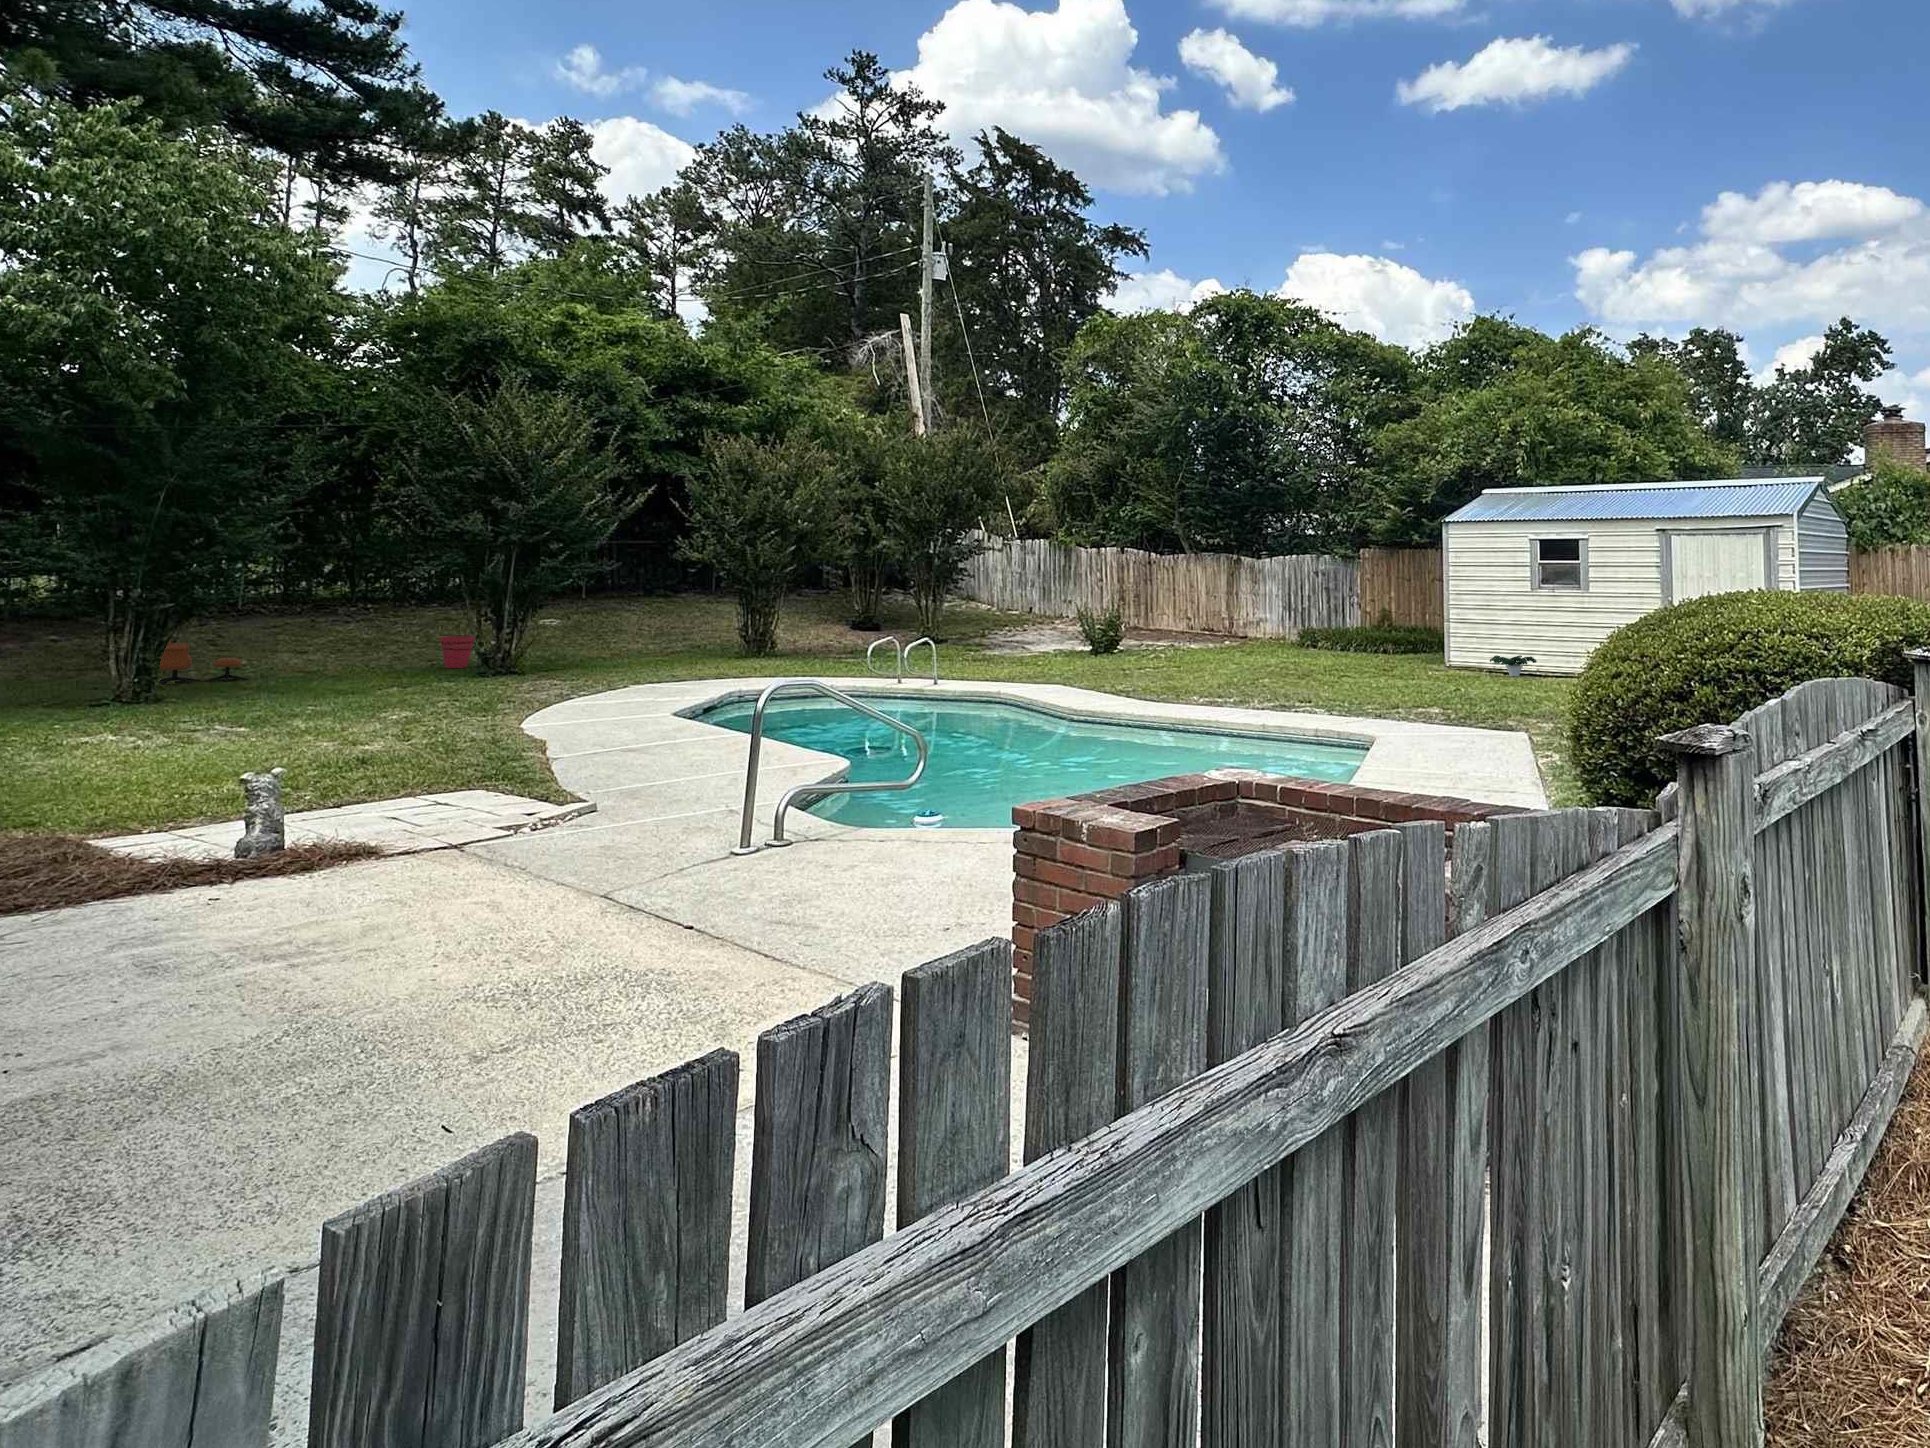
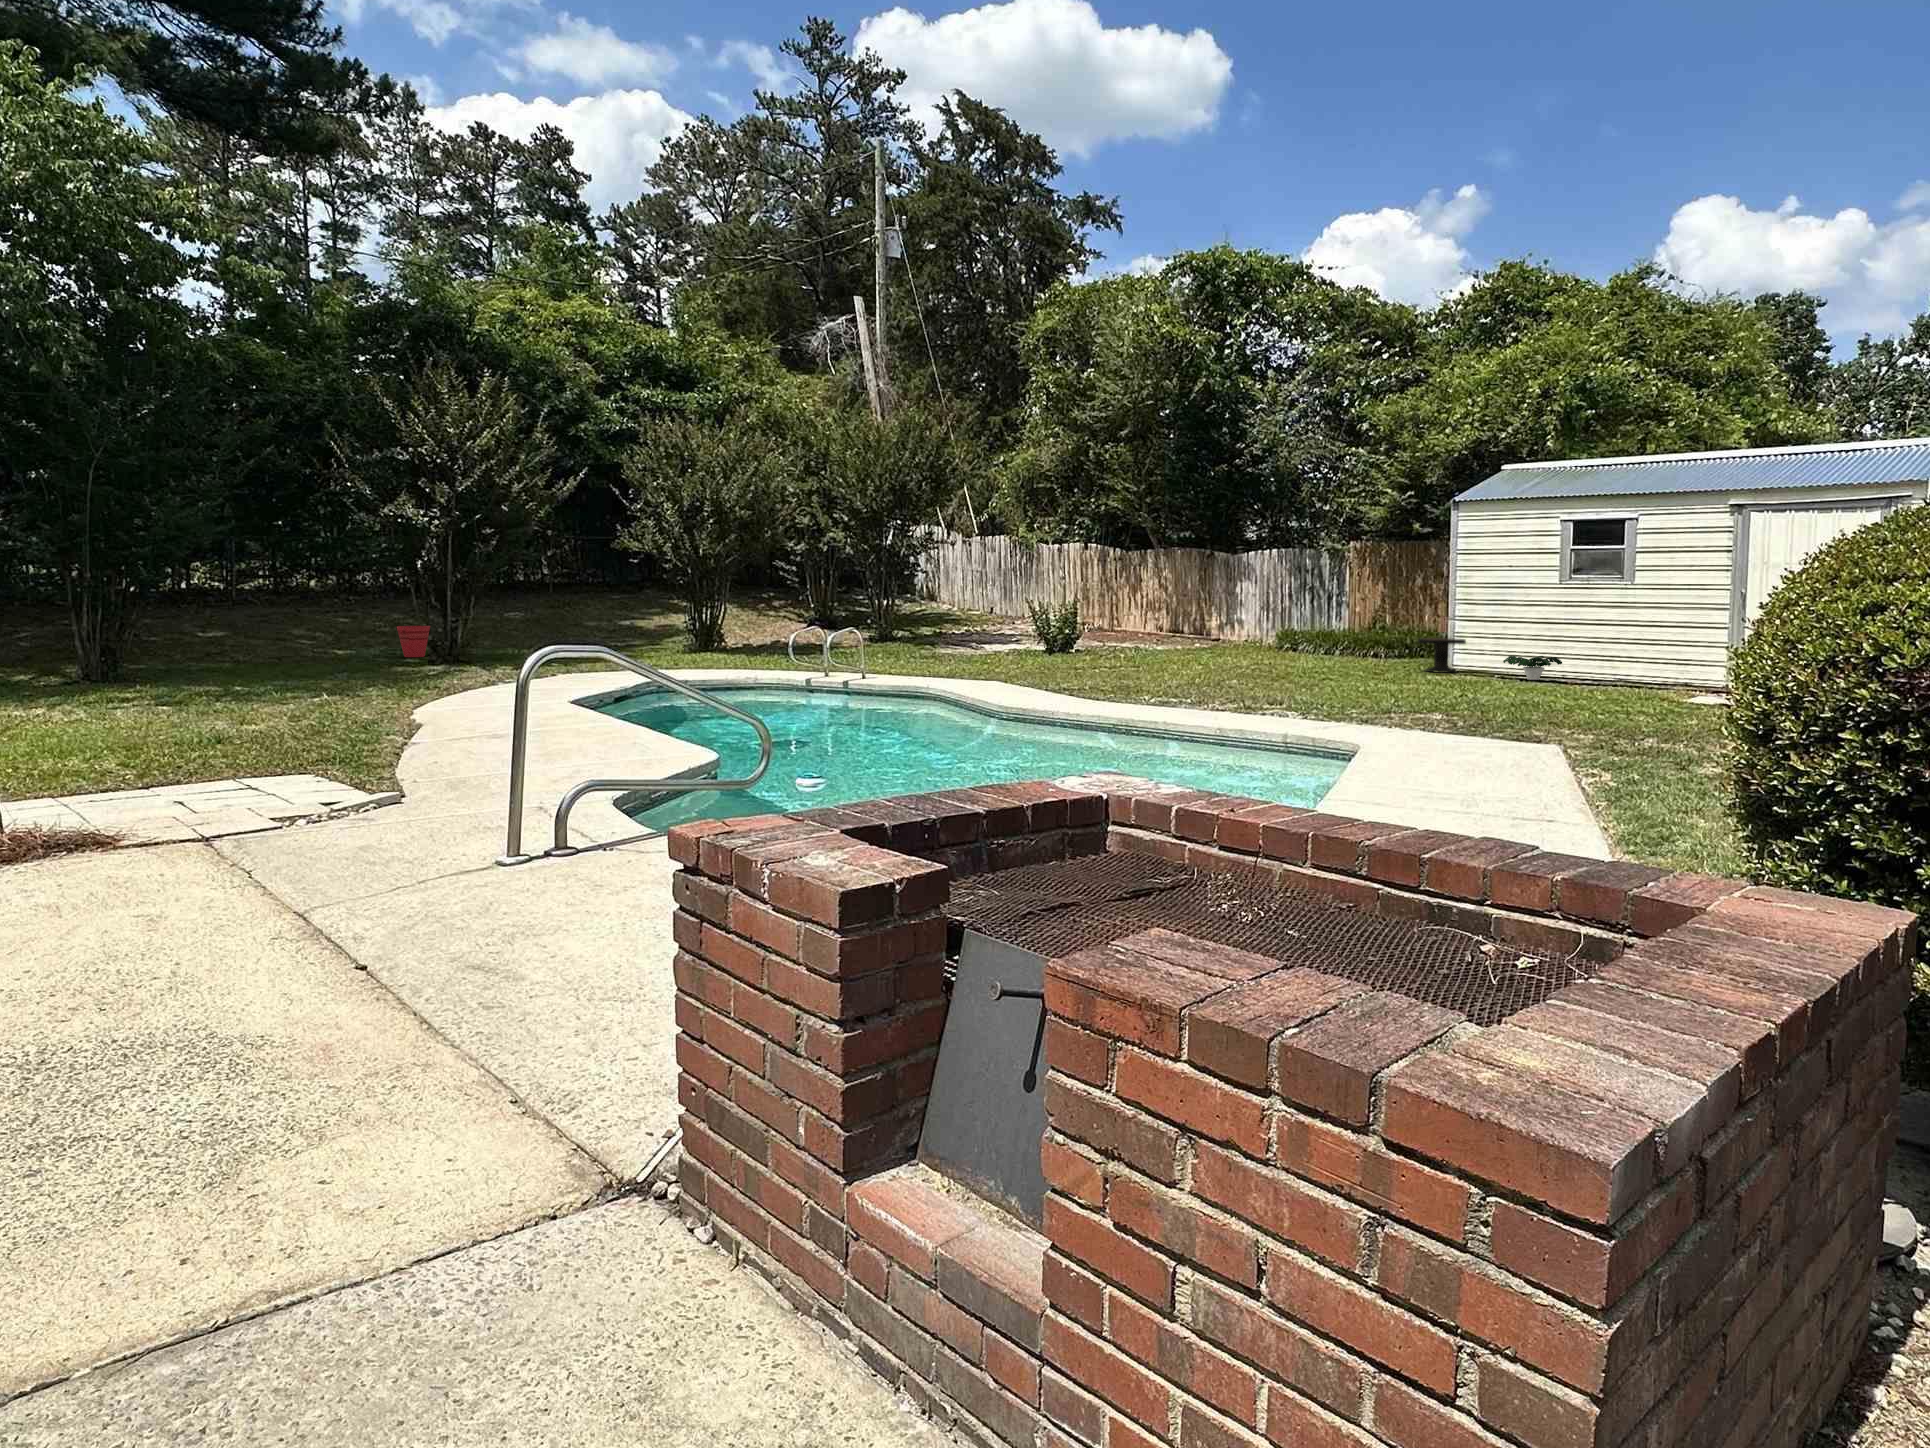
lounge chair: present [159,640,248,684] -> none [126,602,216,667]
side table: none [1419,640,1459,671] -> present [1418,638,1466,673]

